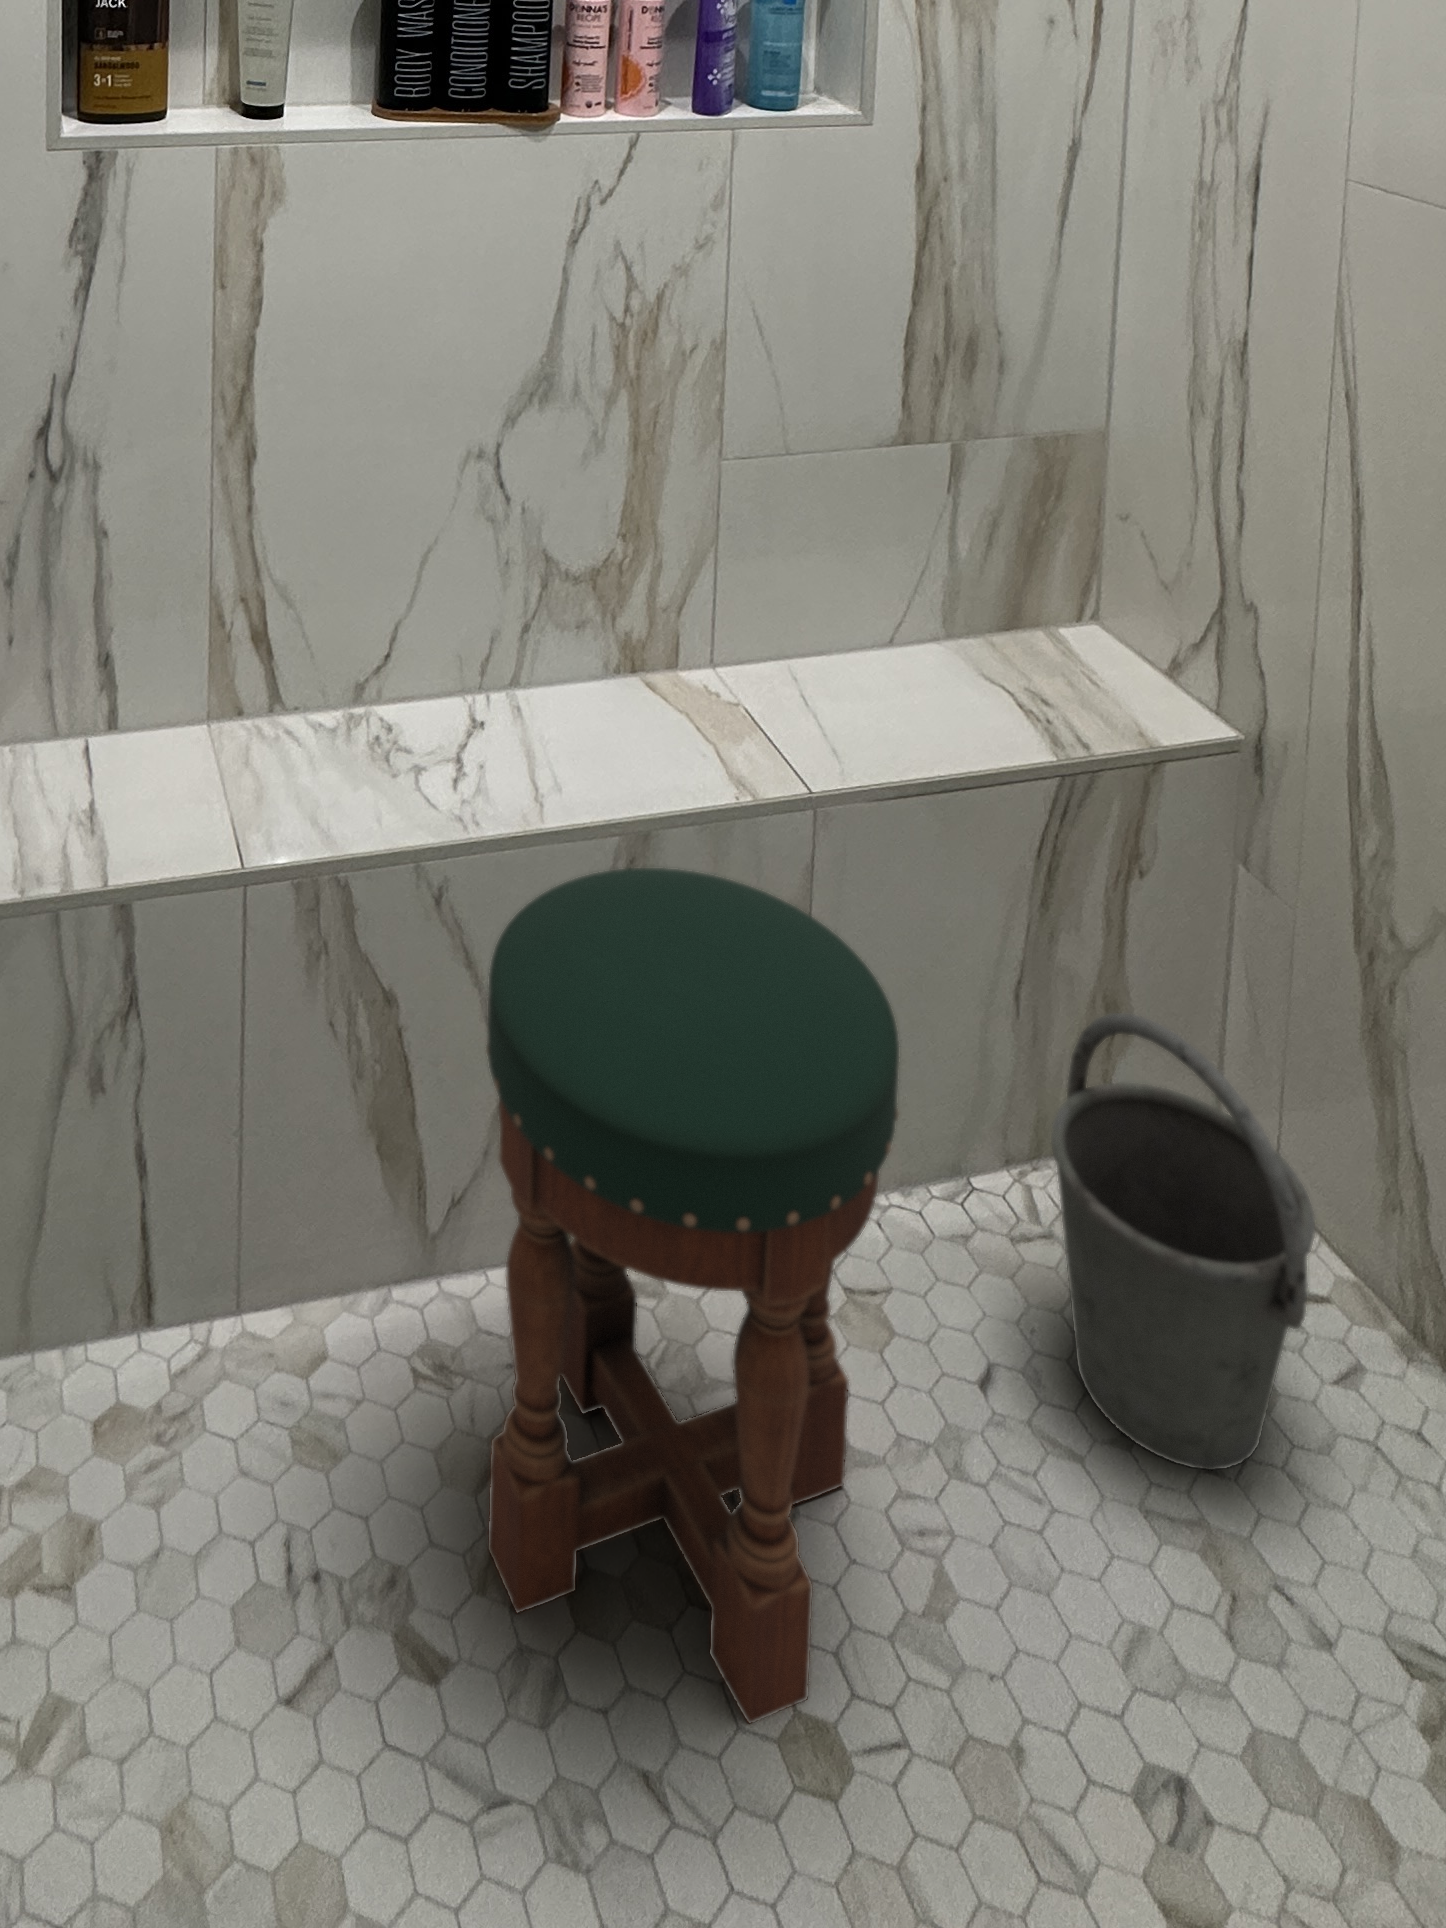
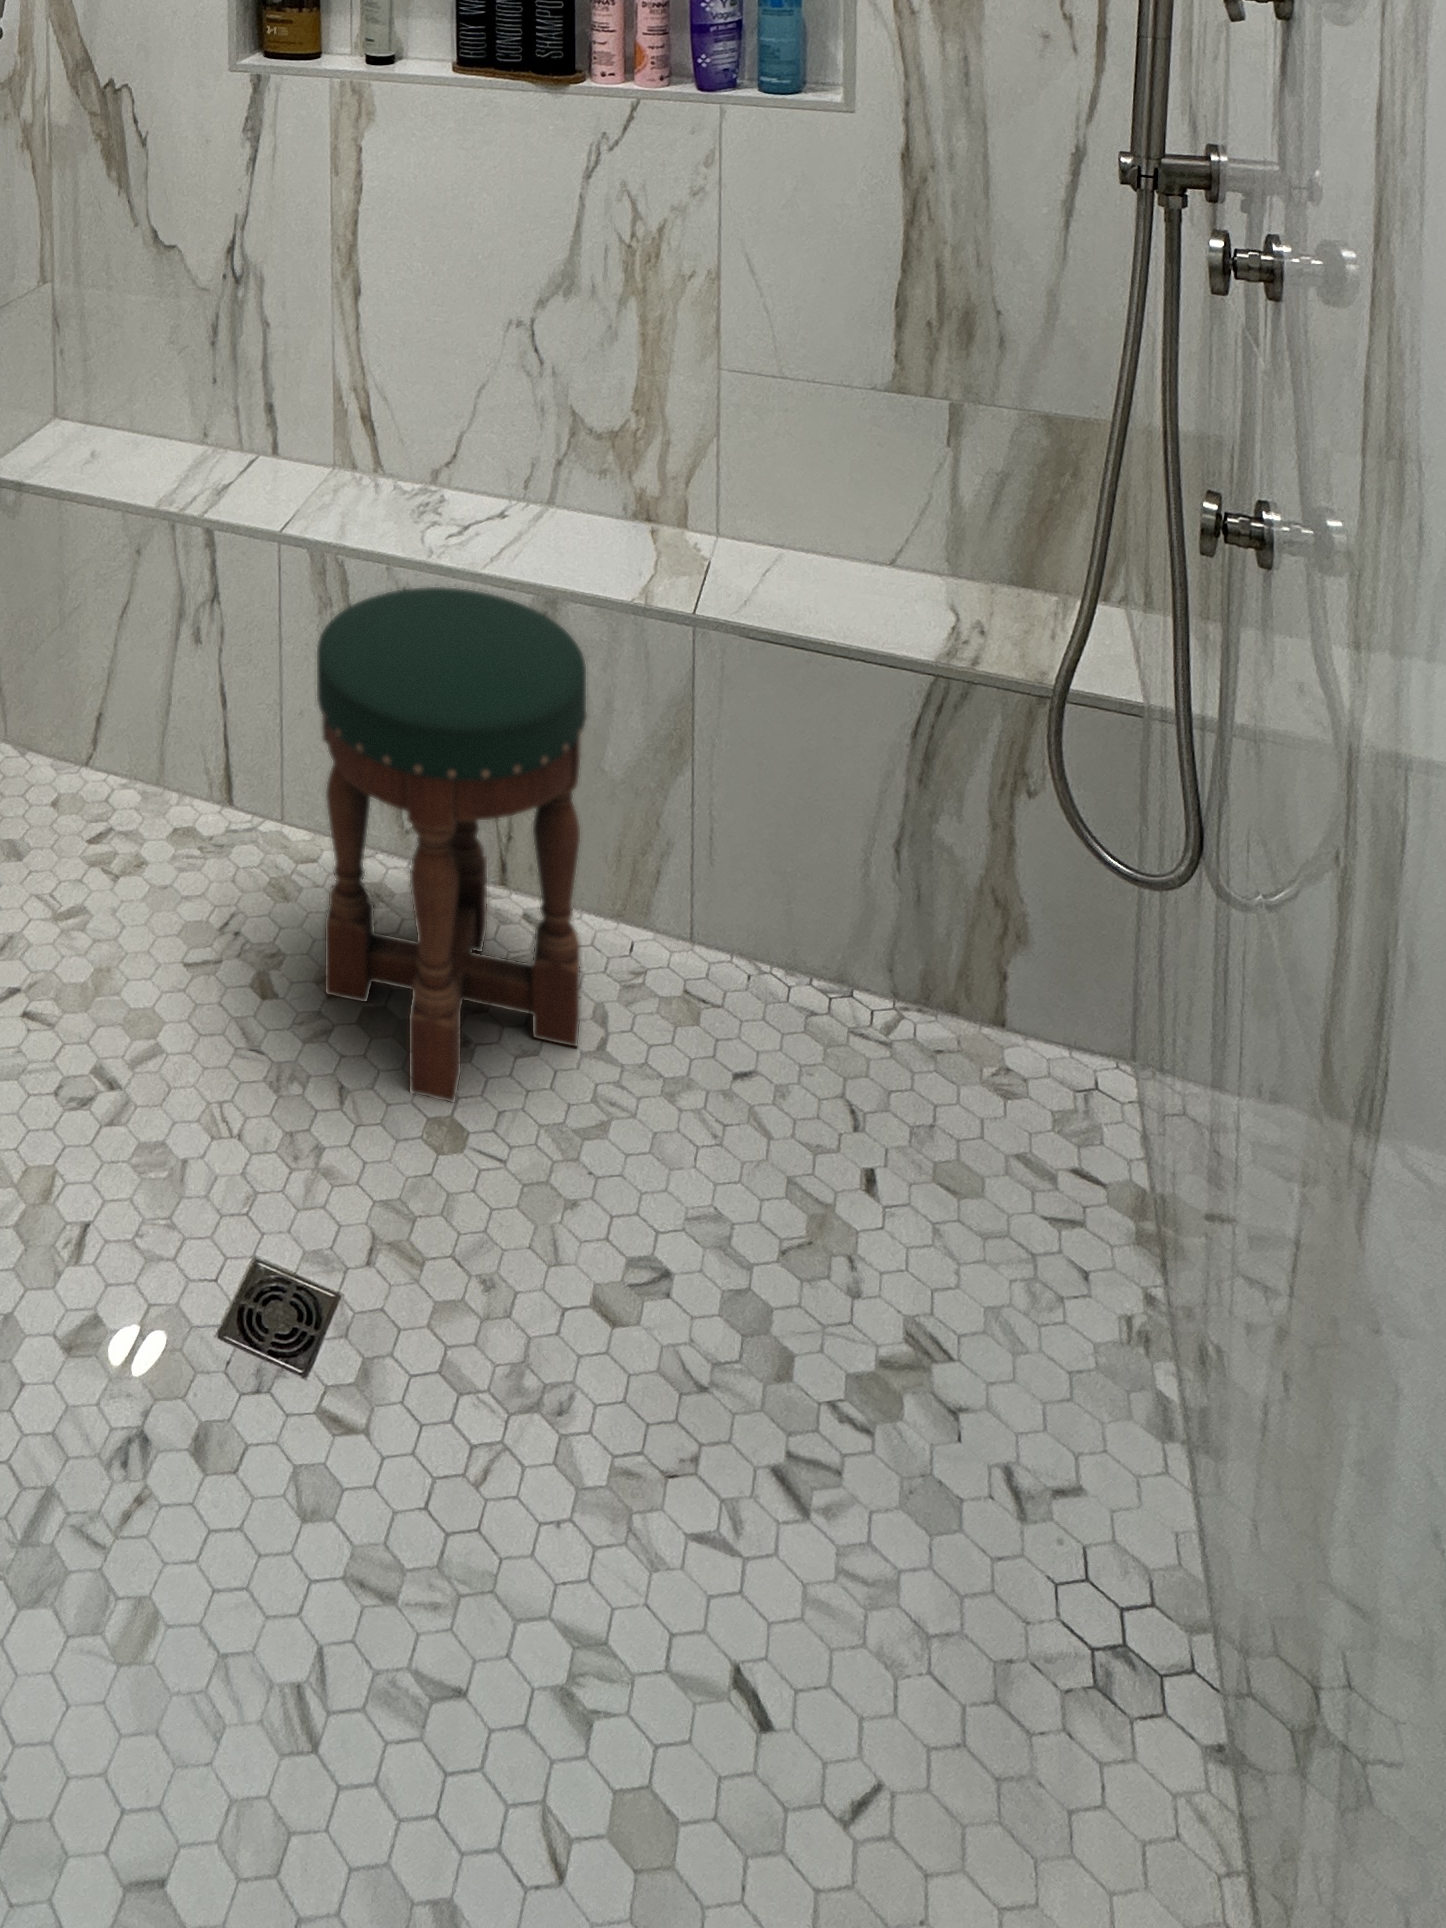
bucket: present [1051,1013,1315,1470] -> none [784,828,991,1184]

